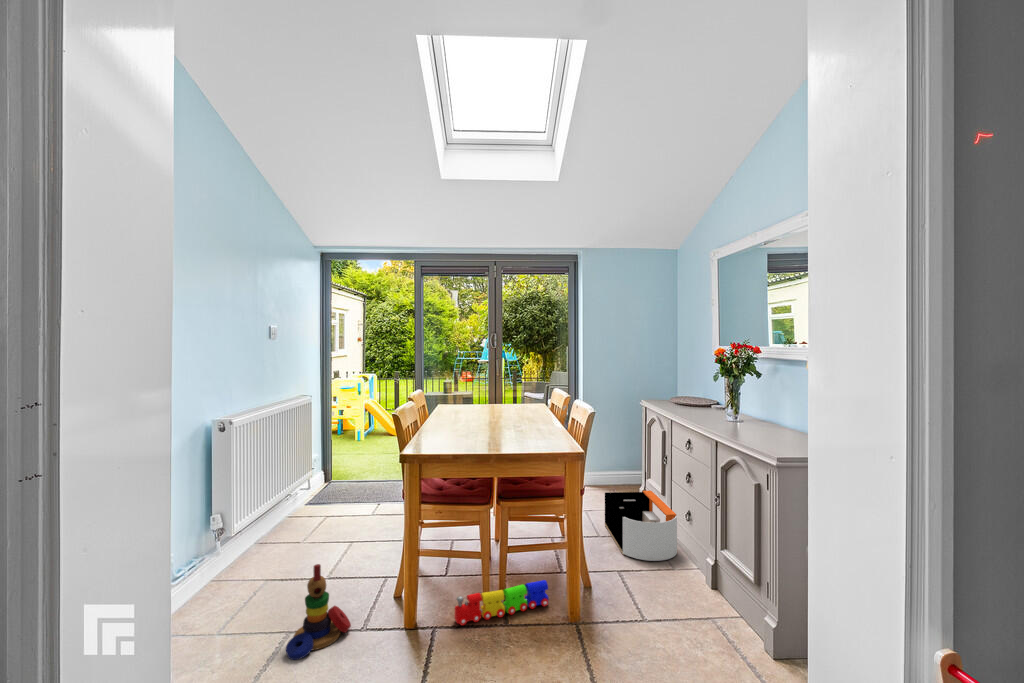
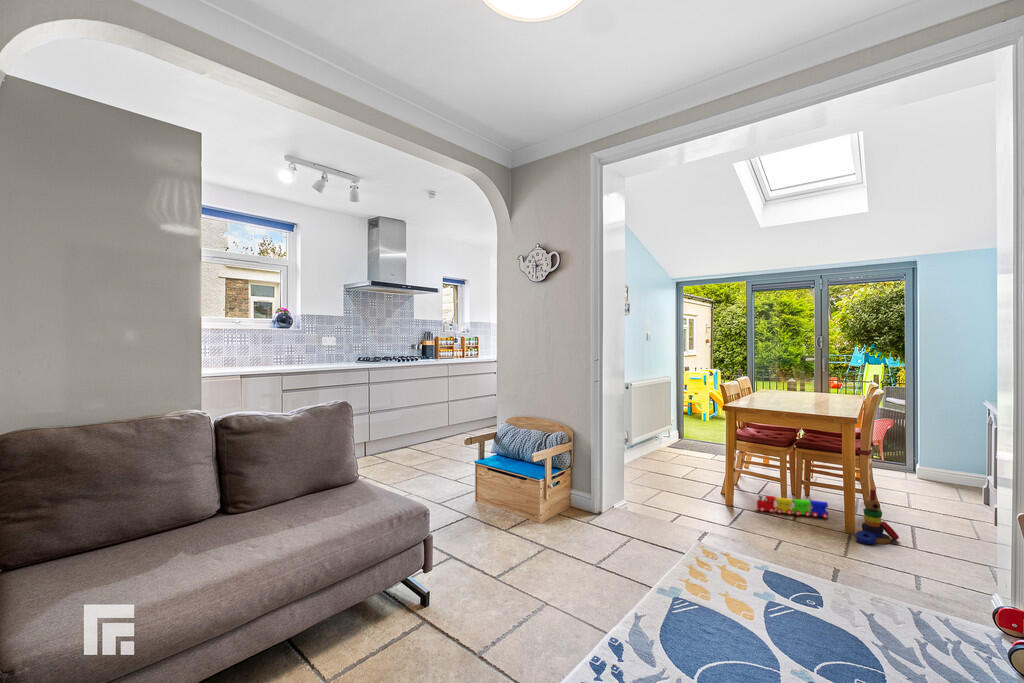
storage bin: present [605,491,677,561] -> none [914,471,978,525]
stacking toy: present [286,564,351,660] -> present [854,489,899,544]

